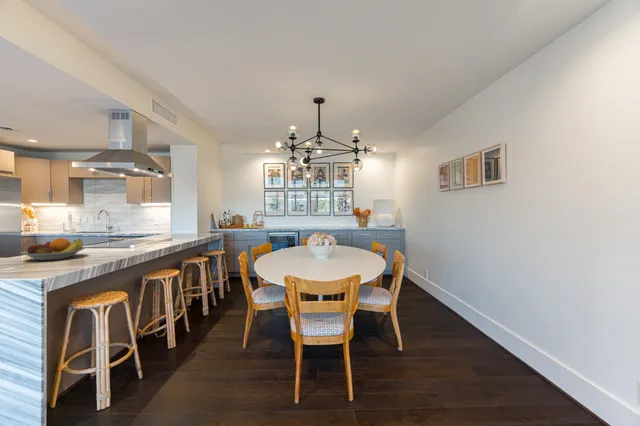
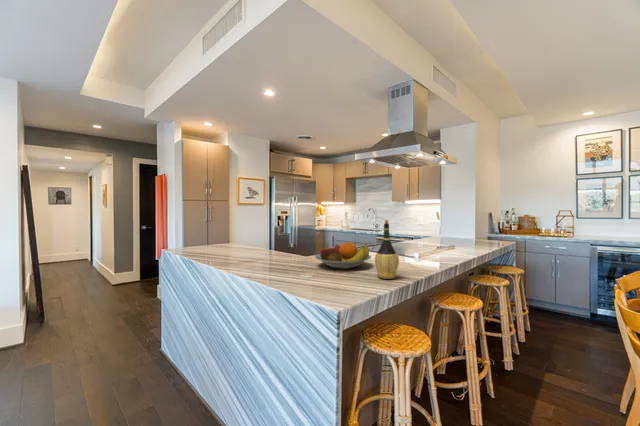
wine bottle: none [84,218,106,260] -> present [375,220,399,279]

